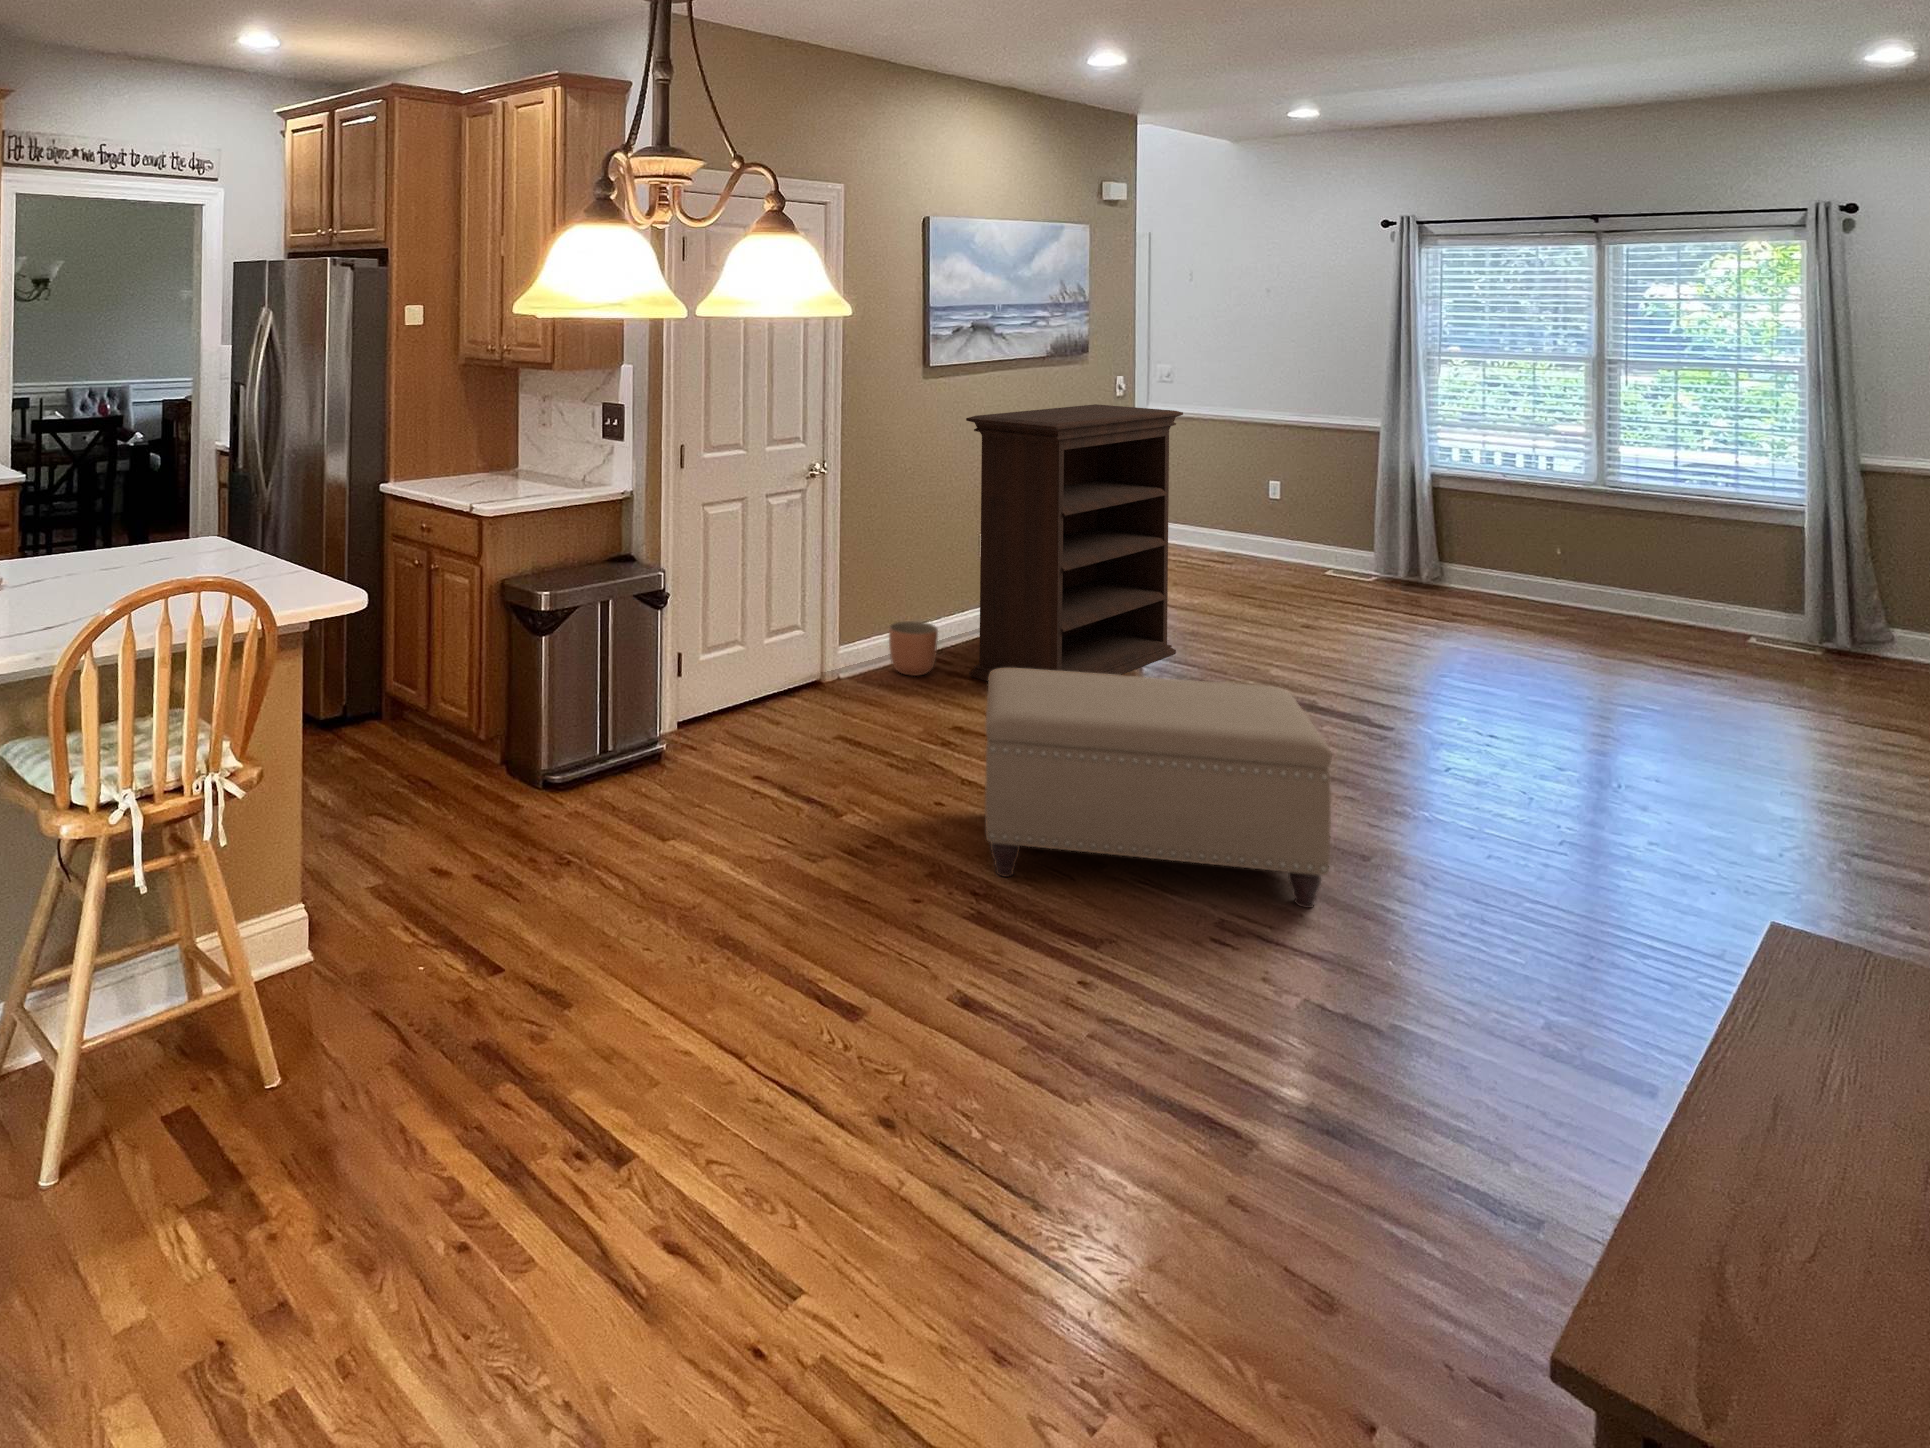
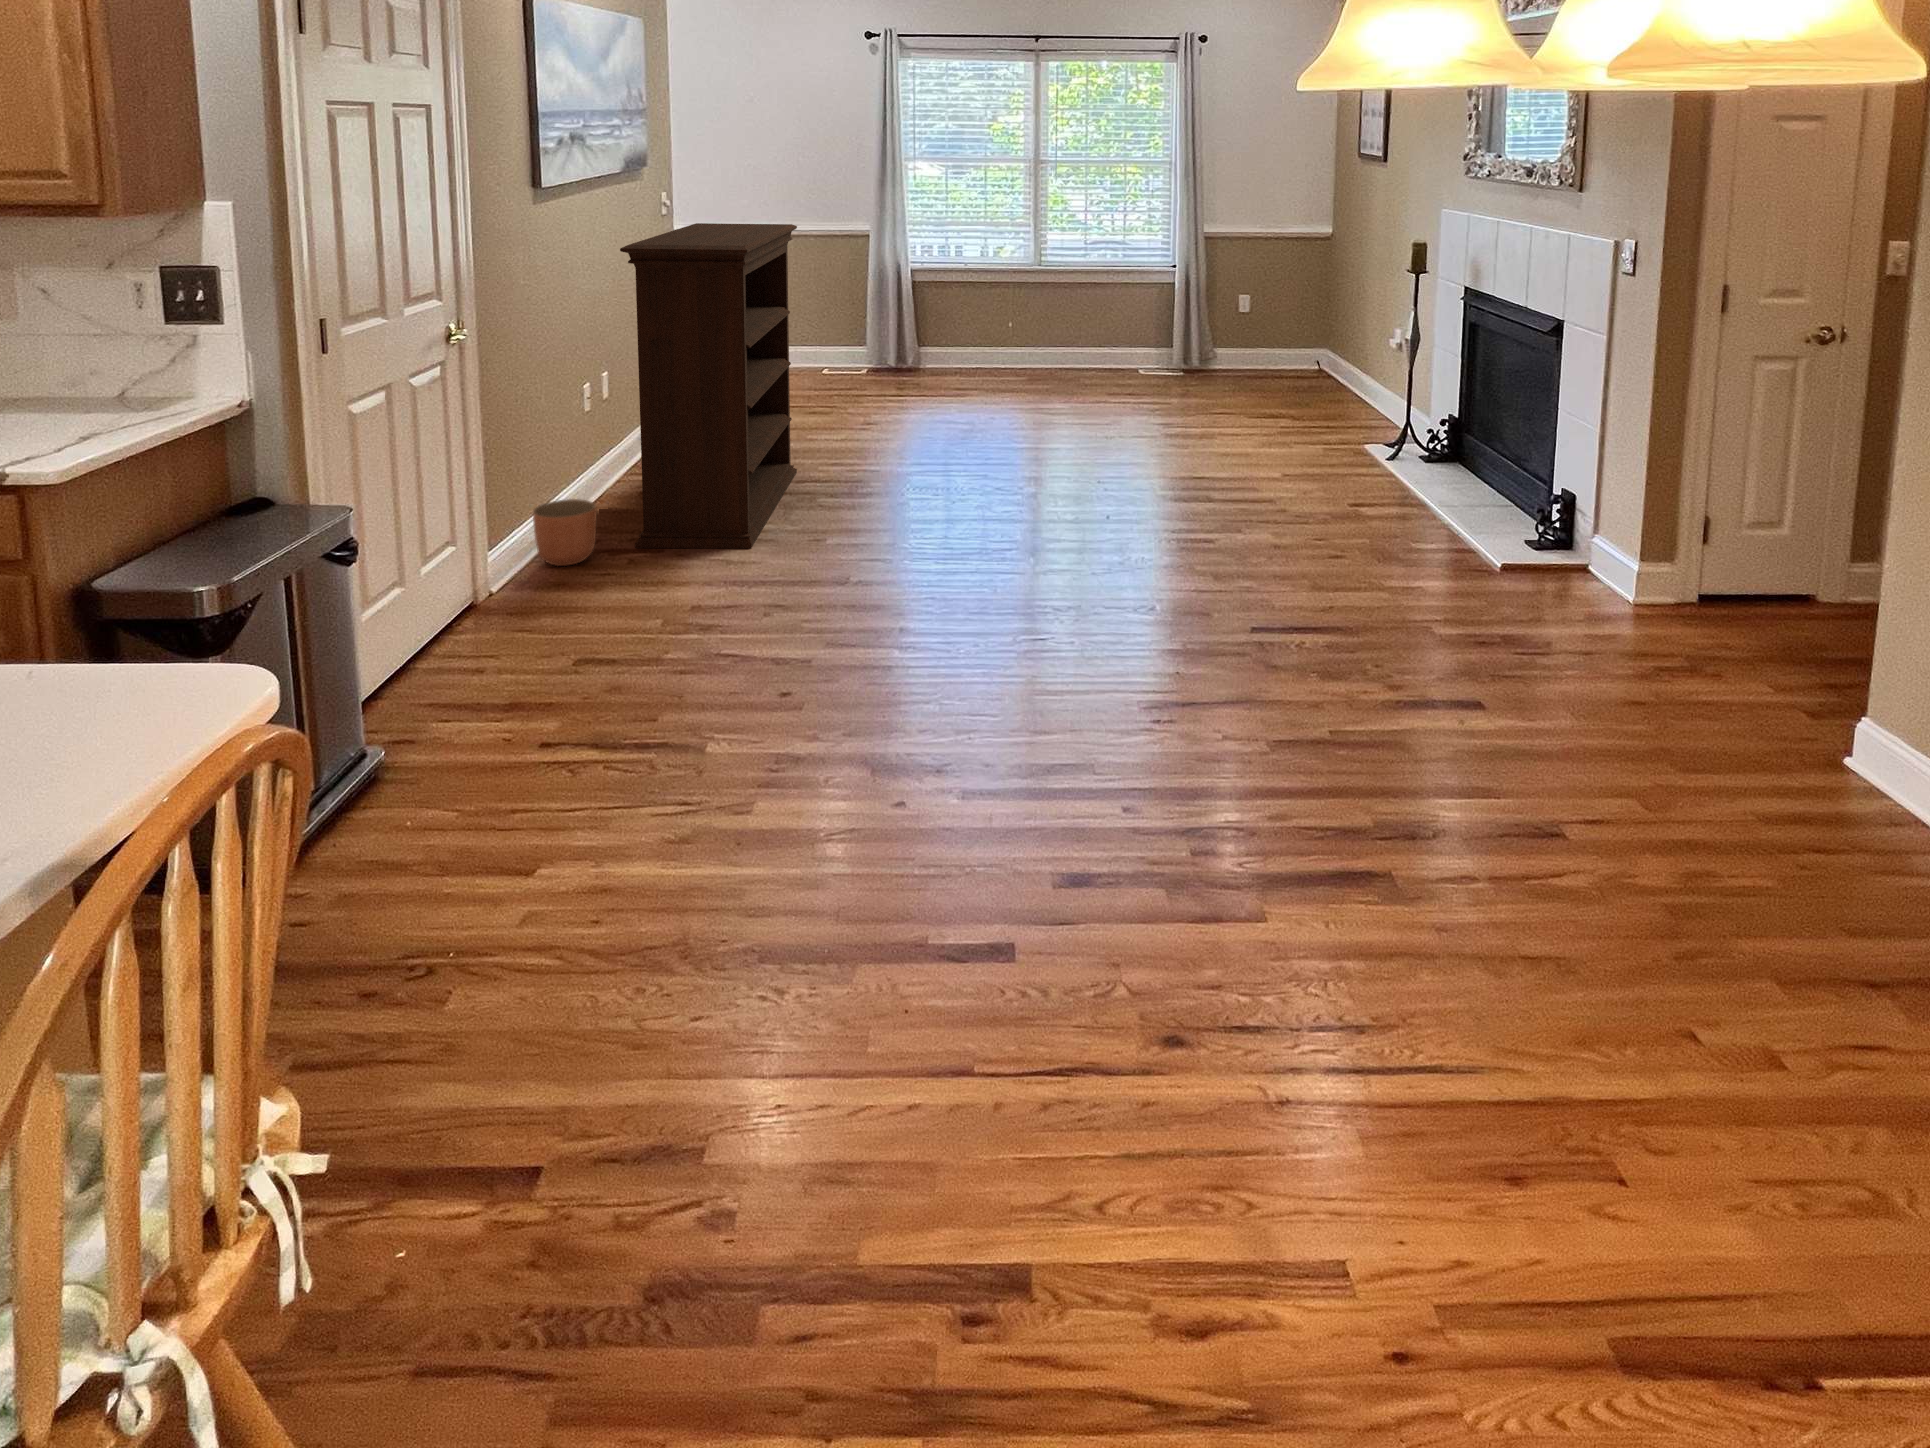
ottoman: present [985,668,1332,908] -> none [835,478,1196,742]

